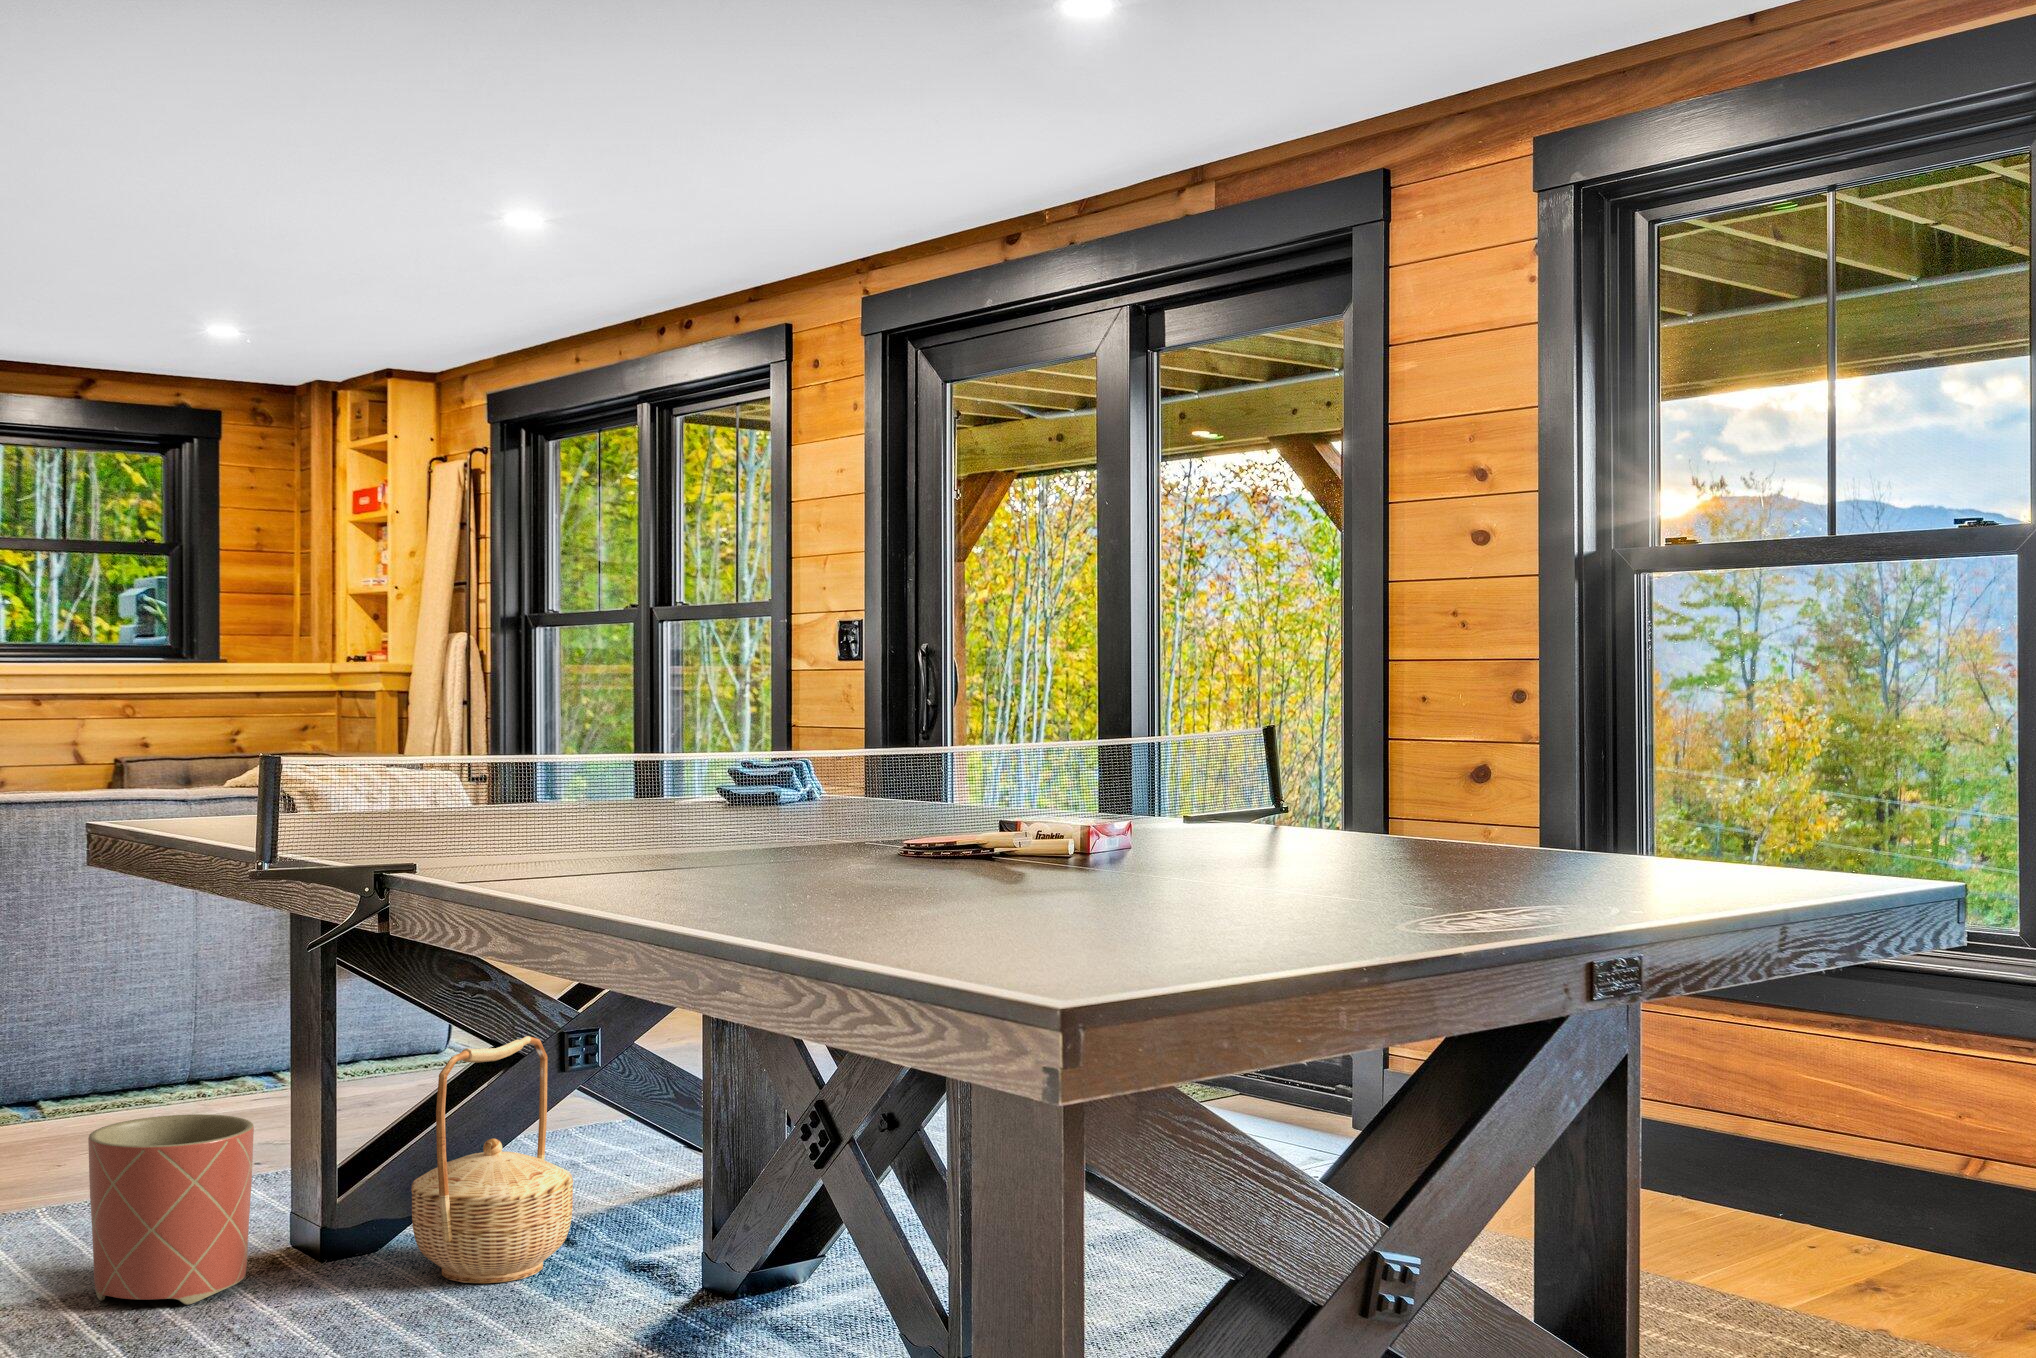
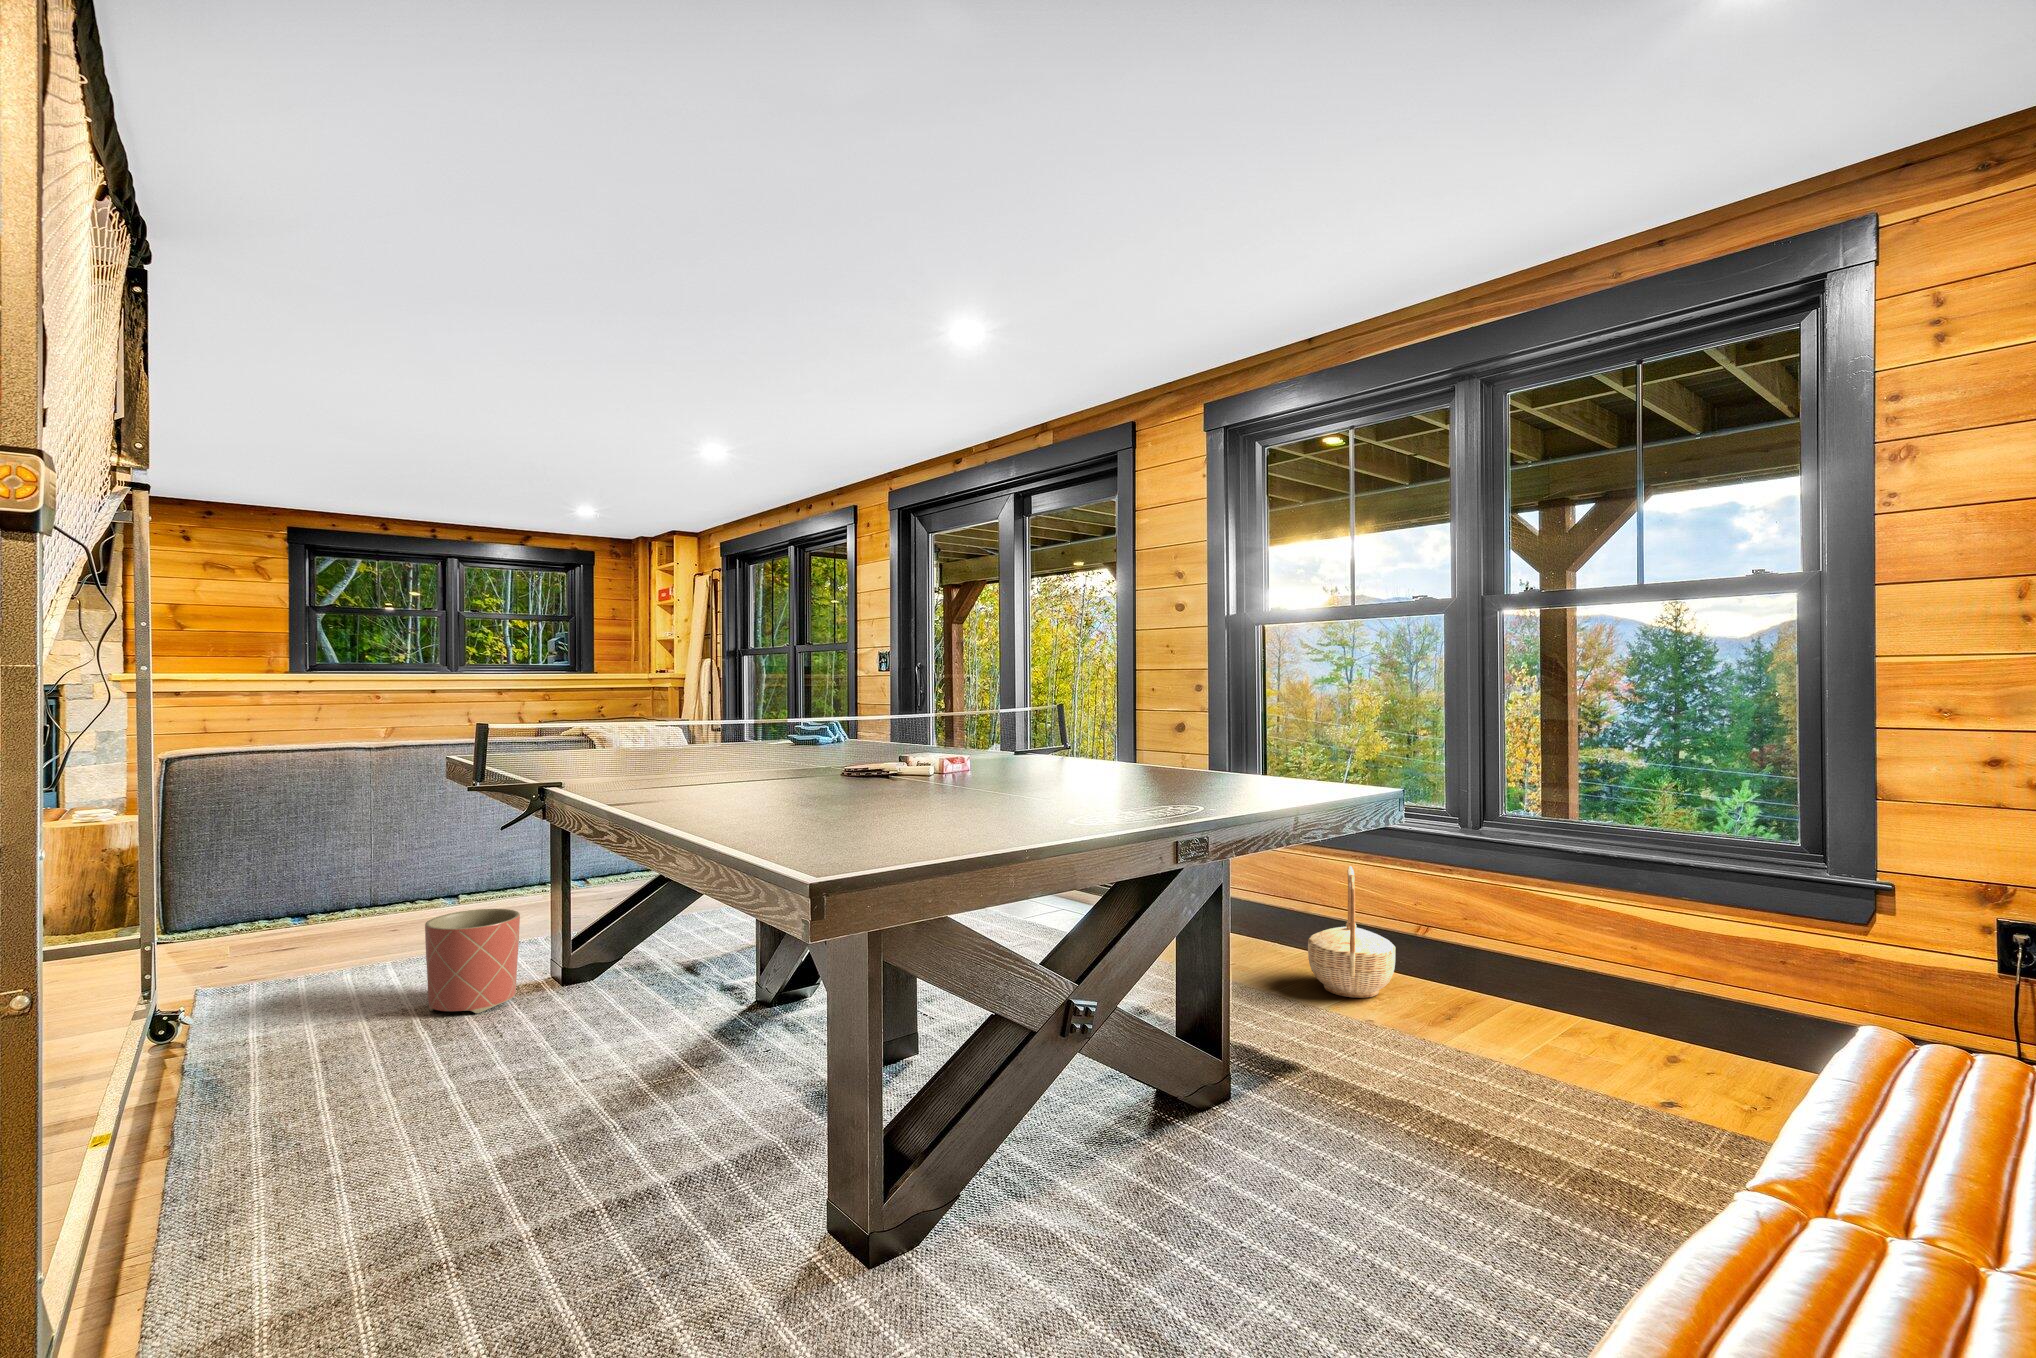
basket: present [411,1036,573,1283] -> present [1308,866,1396,998]

